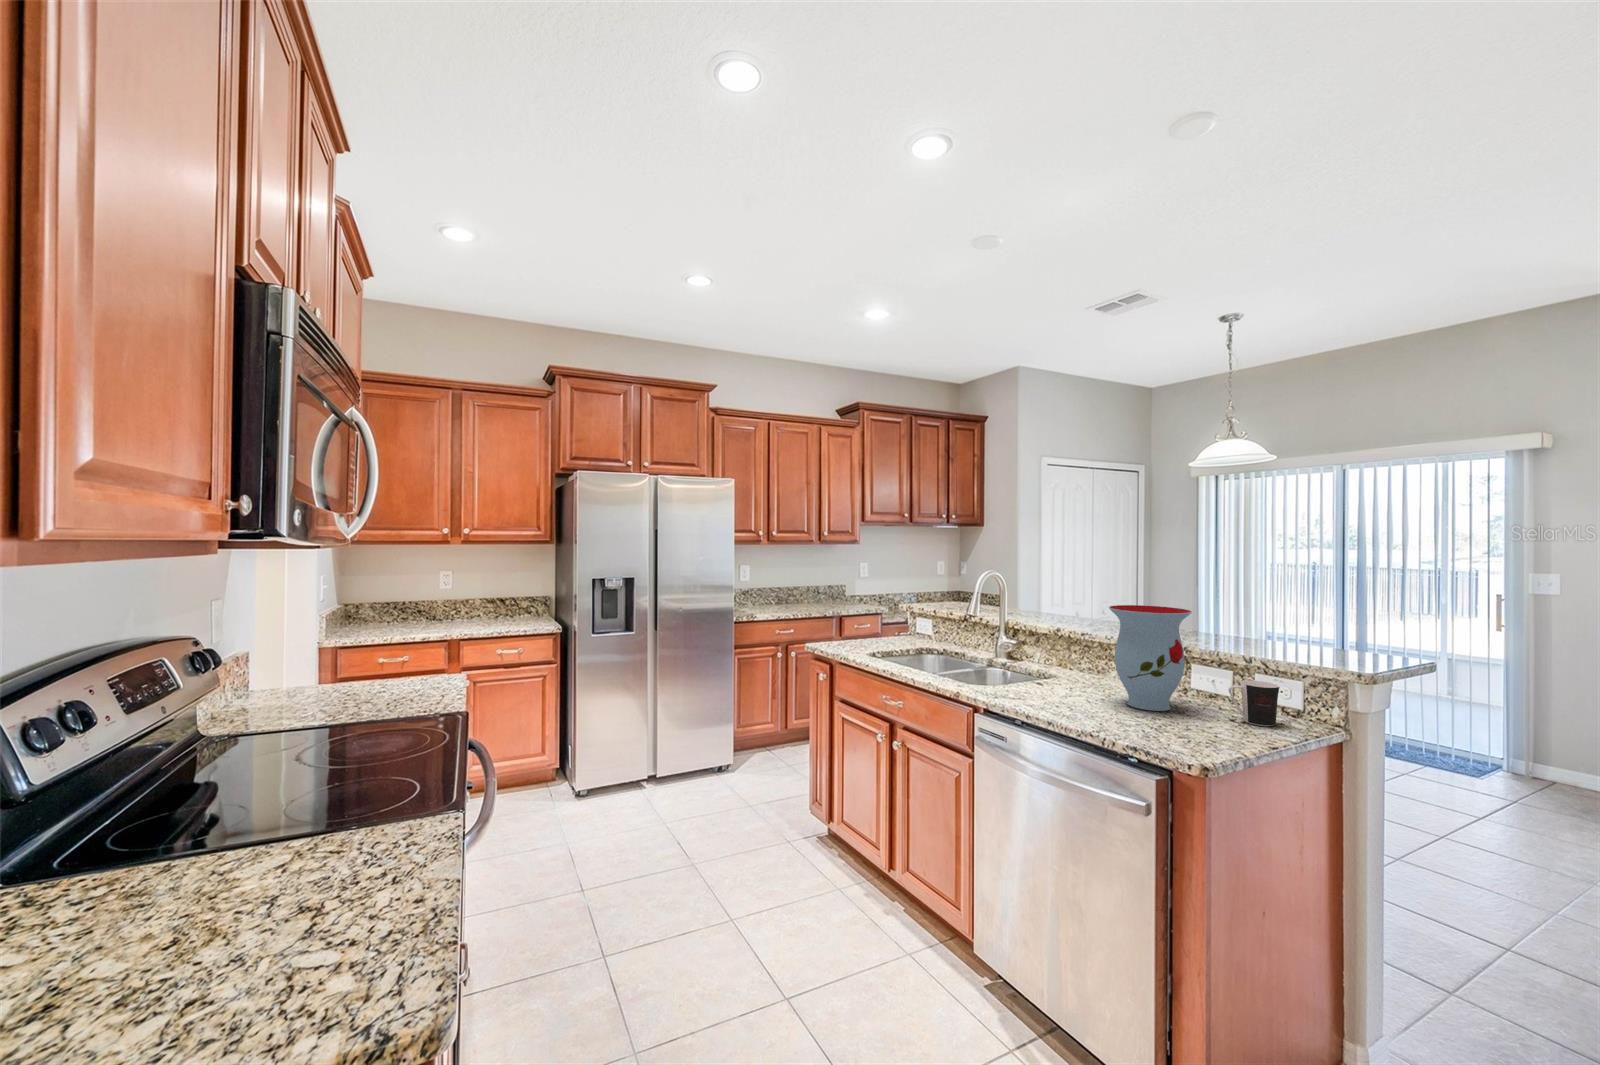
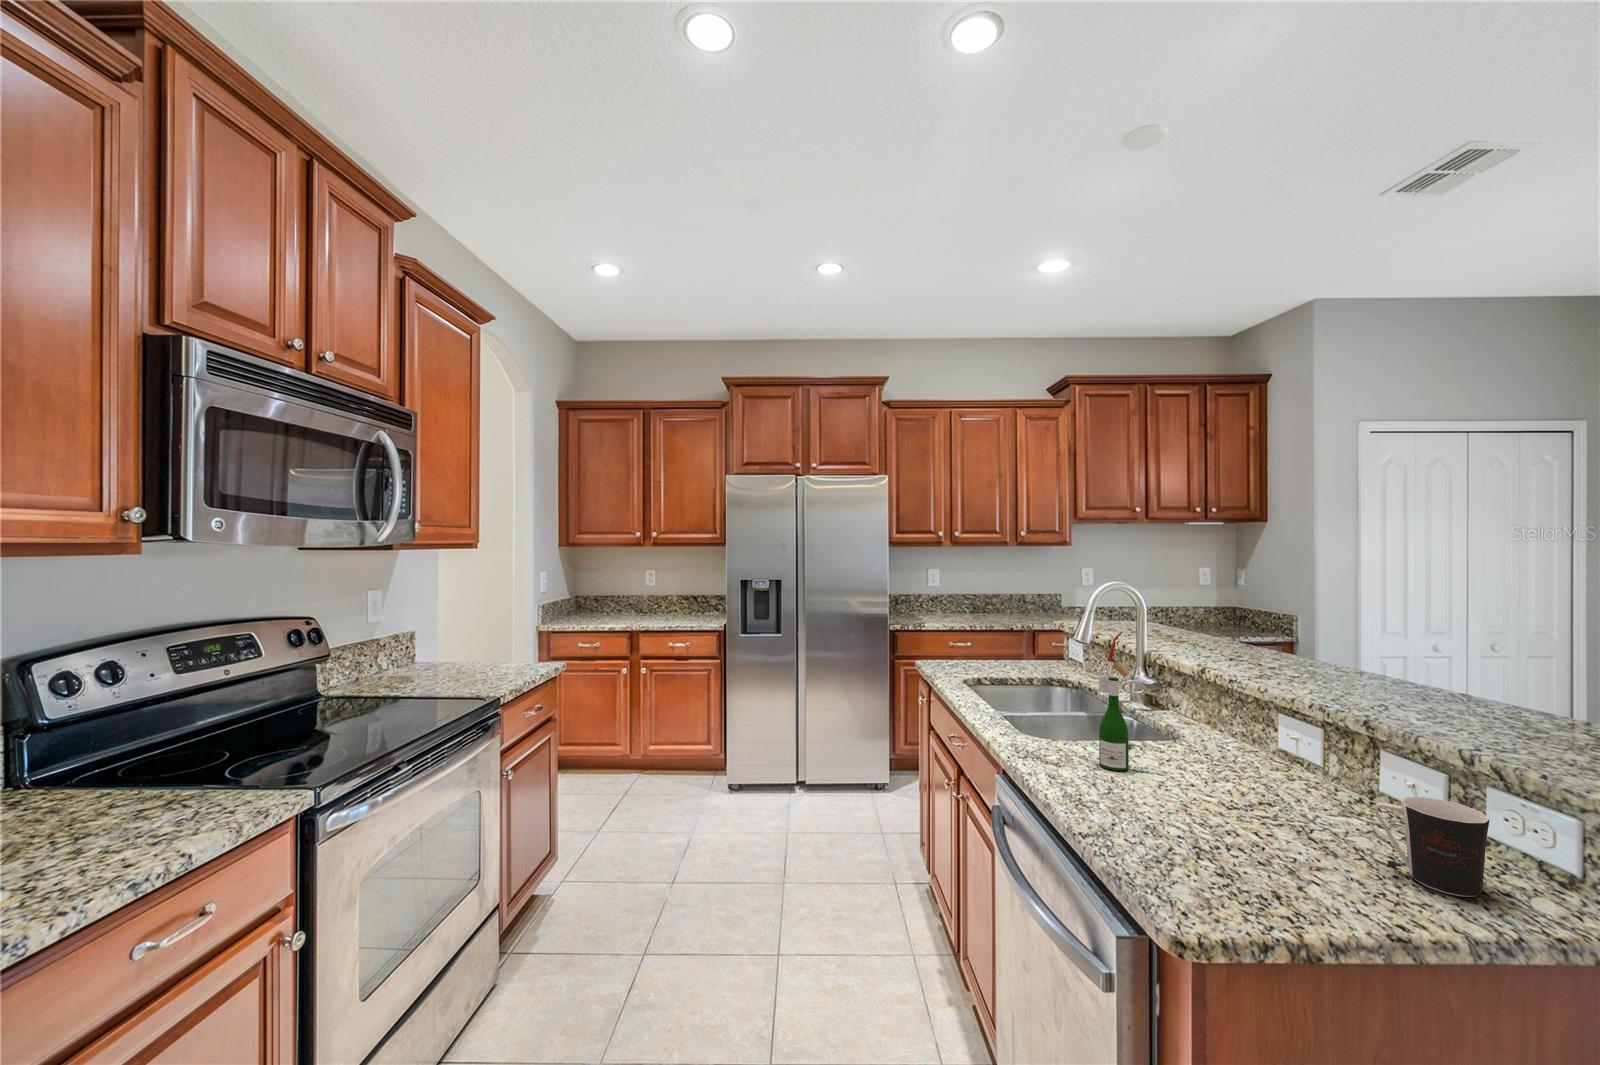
wine bottle: none [1044,605,1074,698] -> present [1099,633,1144,771]
vase: present [1109,605,1192,711] -> none [1180,640,1328,822]

